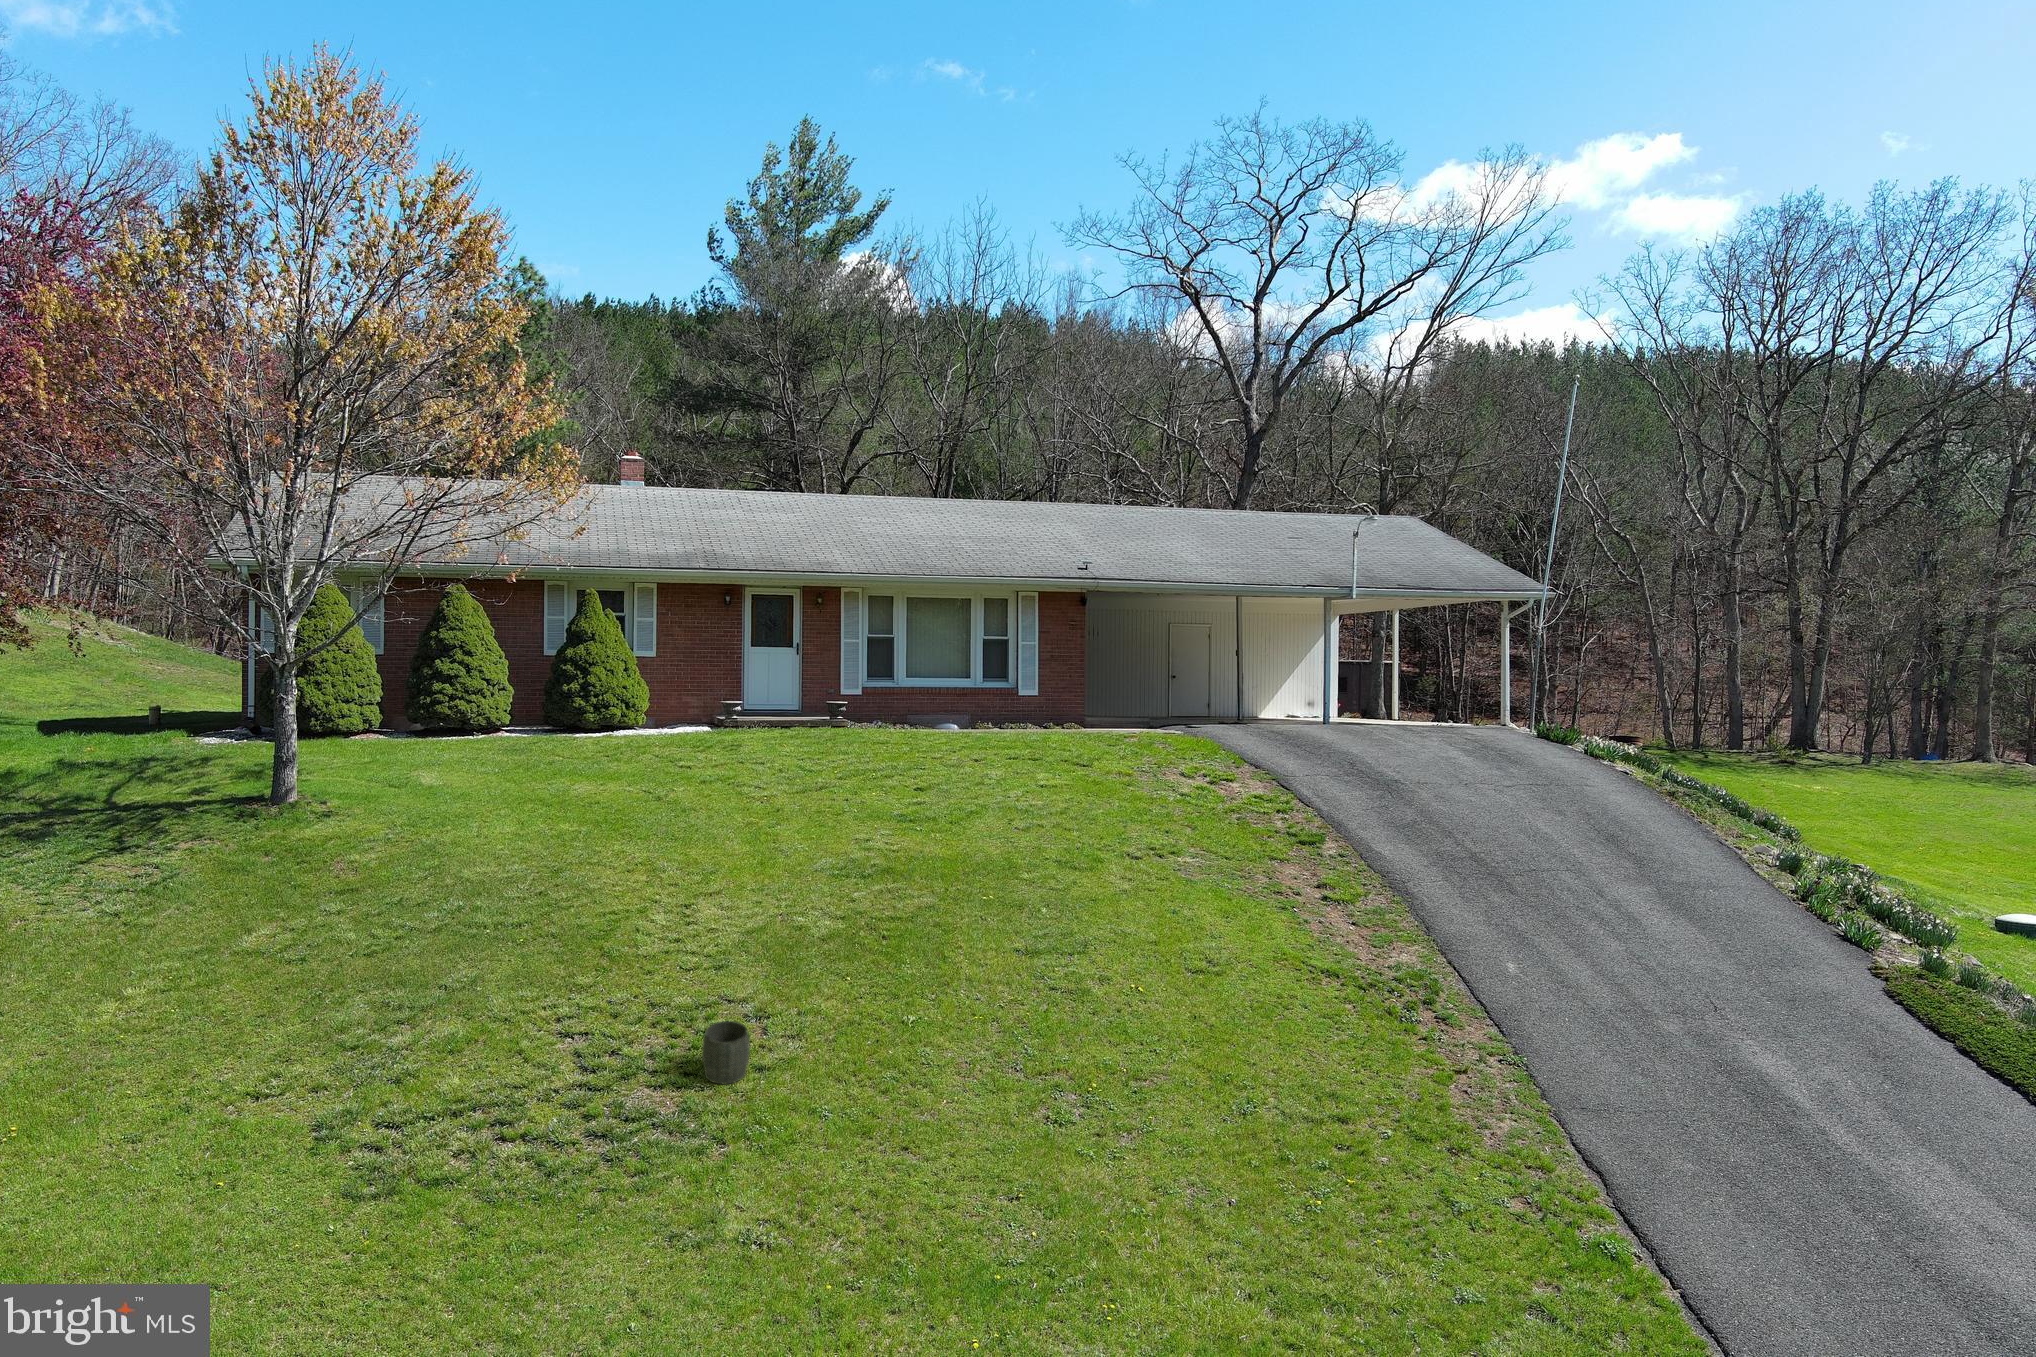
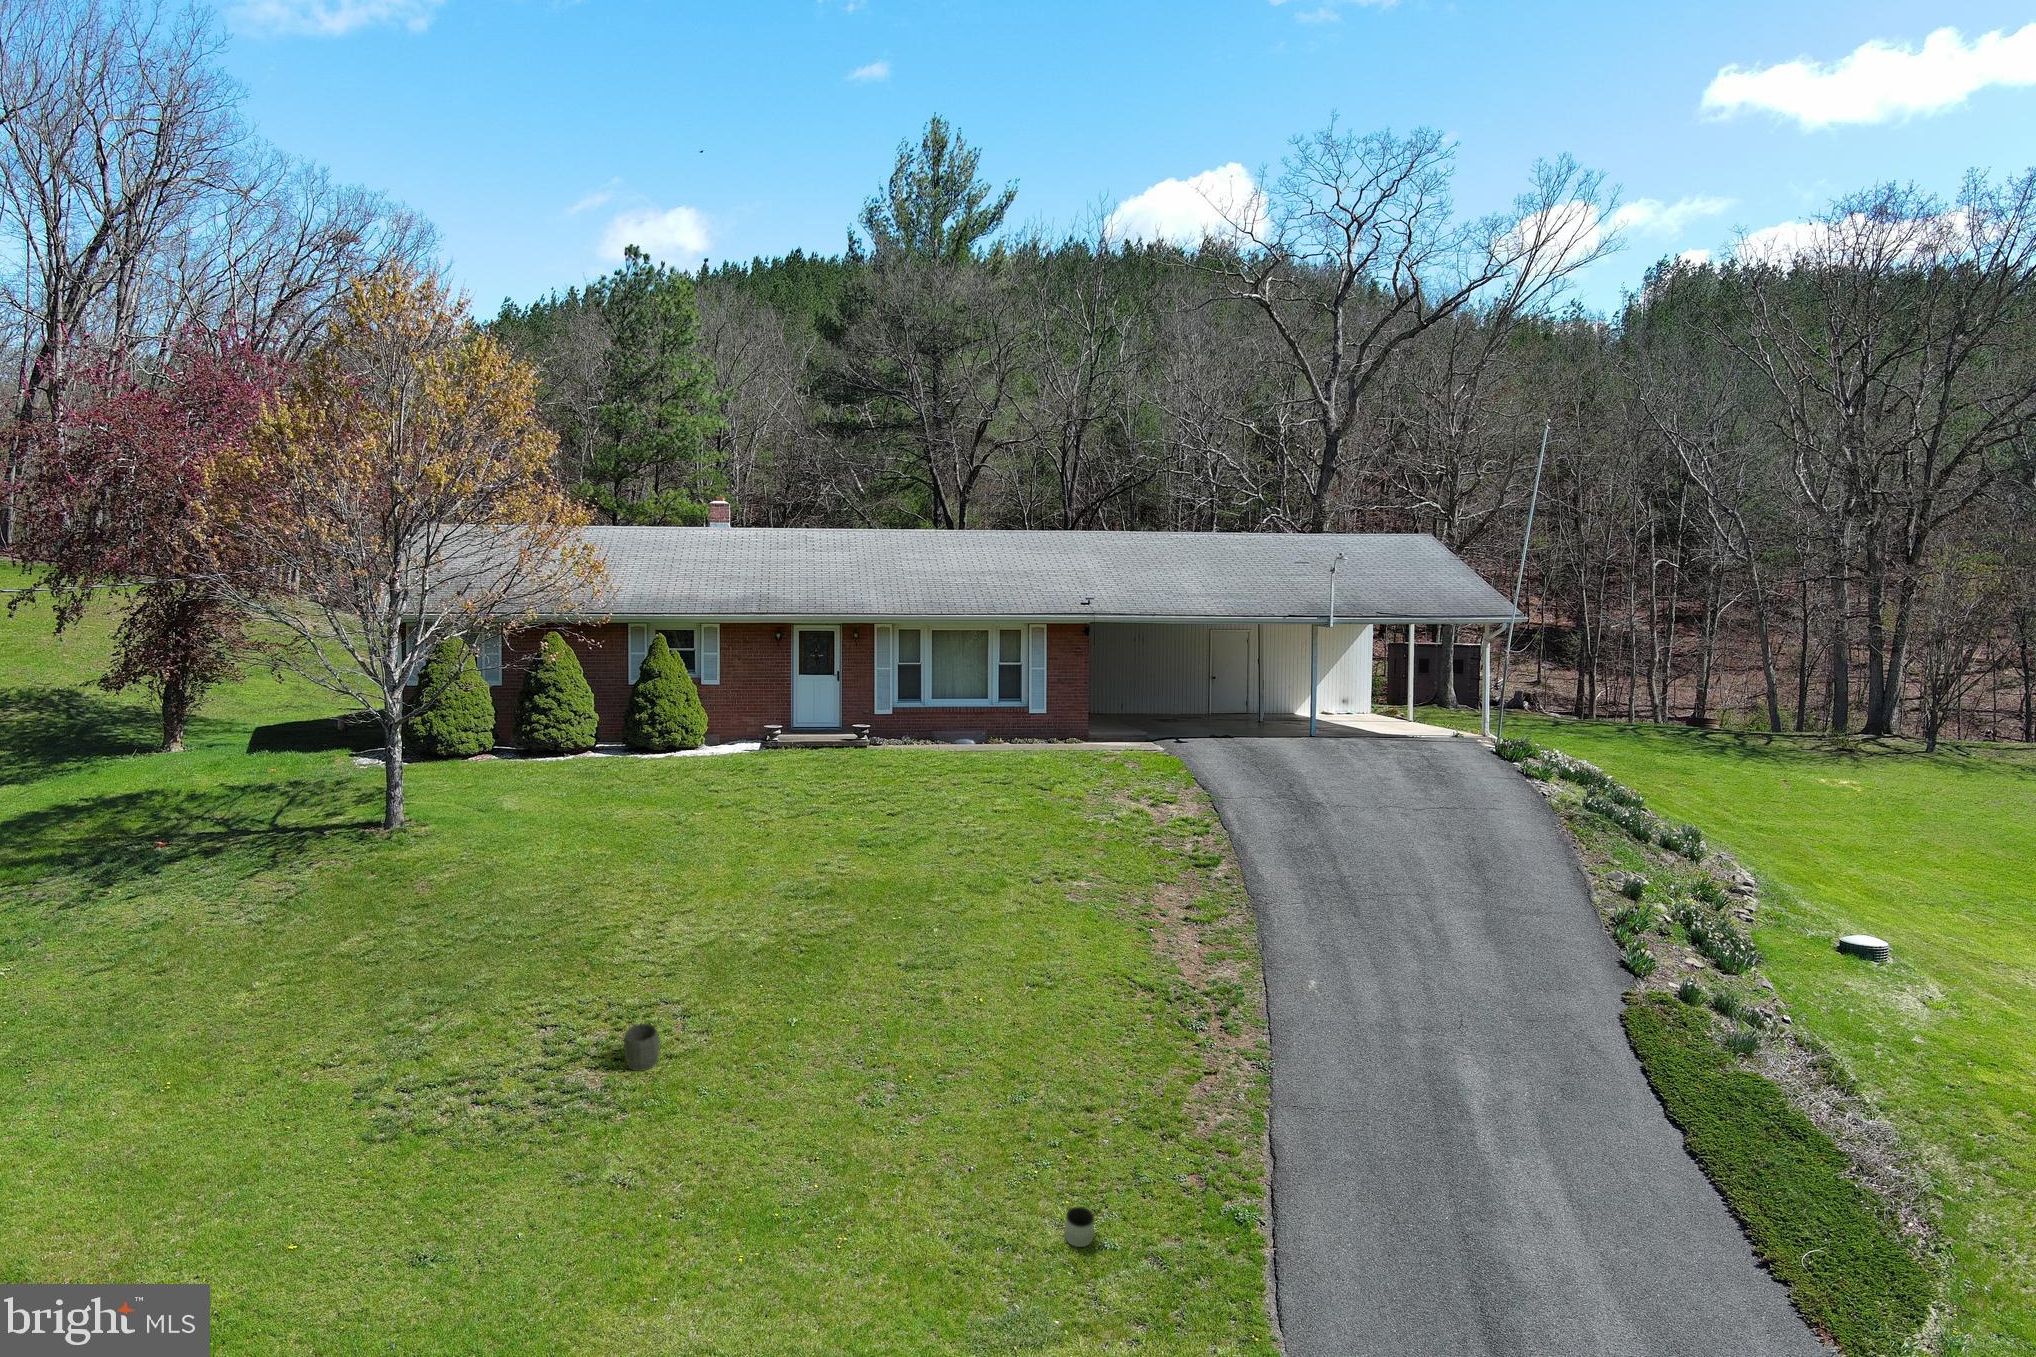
planter: none [1381,1220,1426,1274] -> present [1065,1207,1094,1247]

